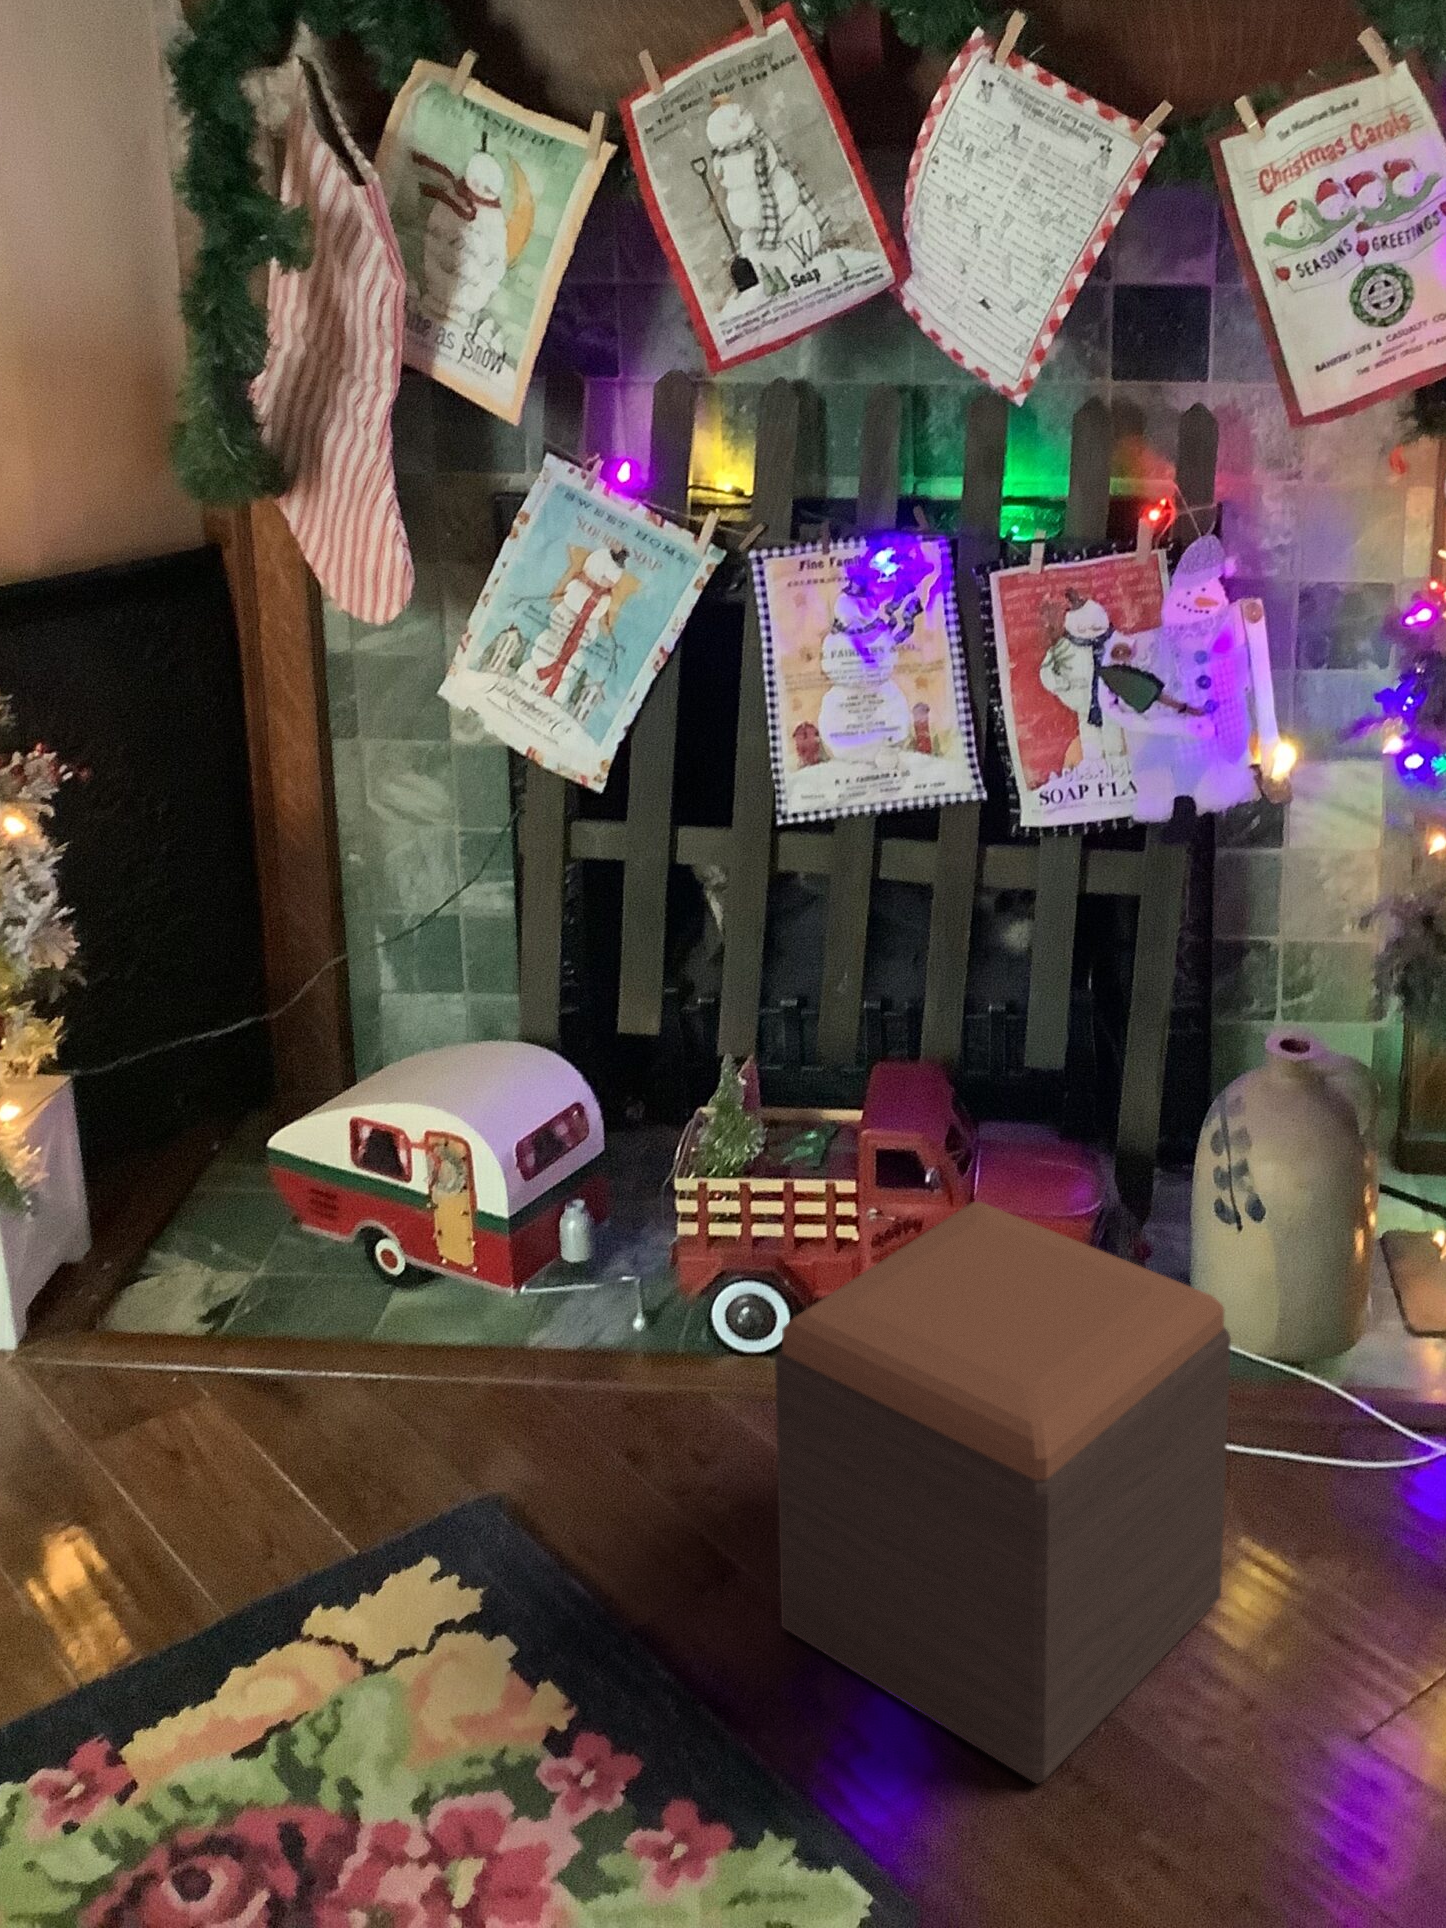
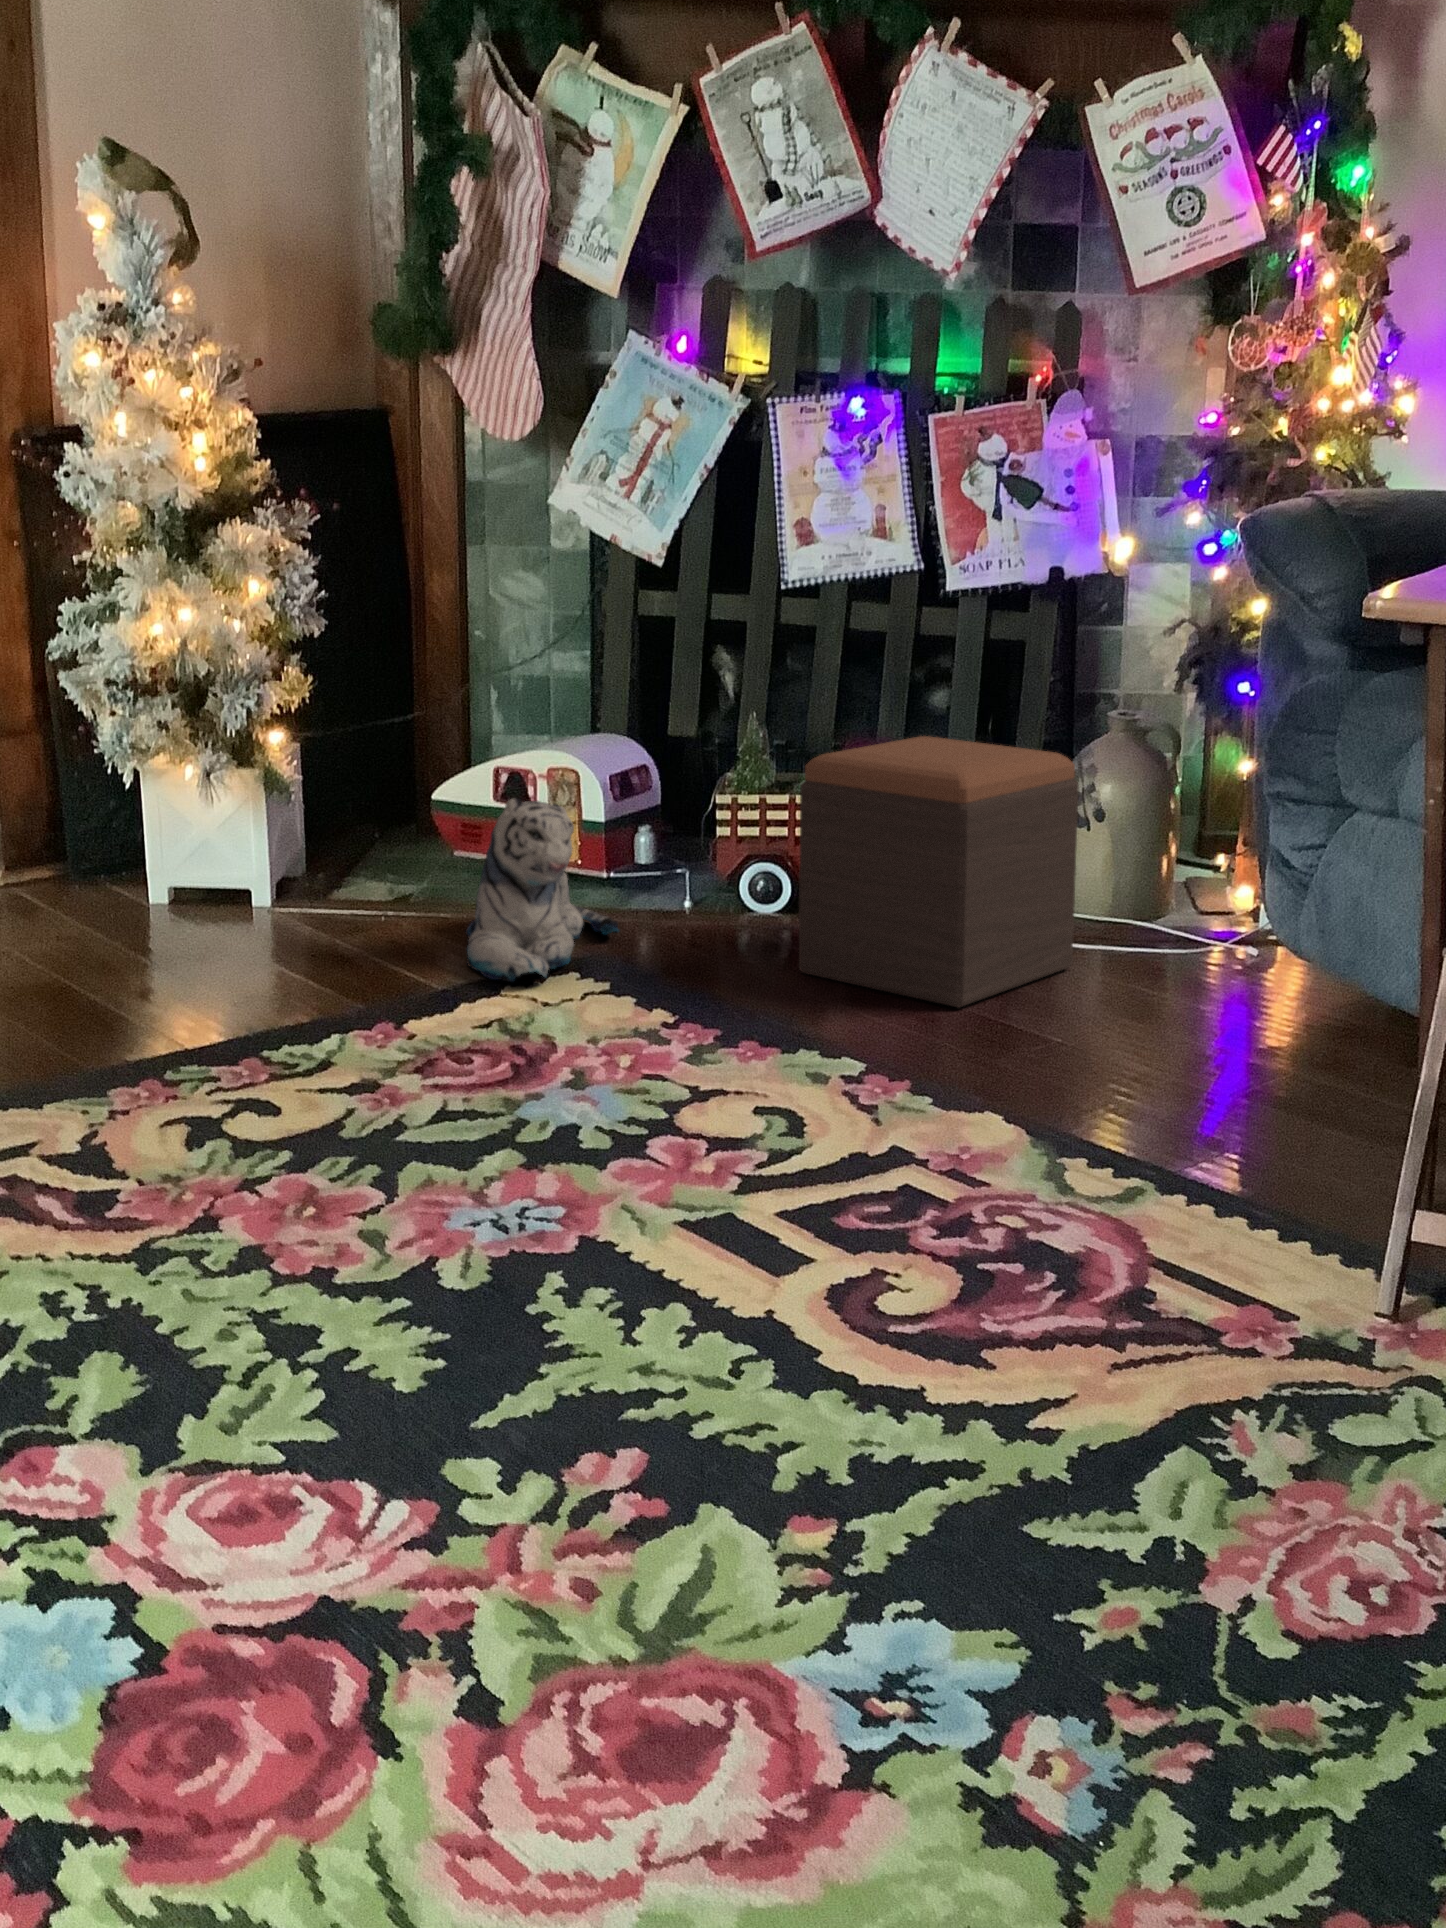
plush toy: none [254,1339,511,1701] -> present [465,799,619,982]

